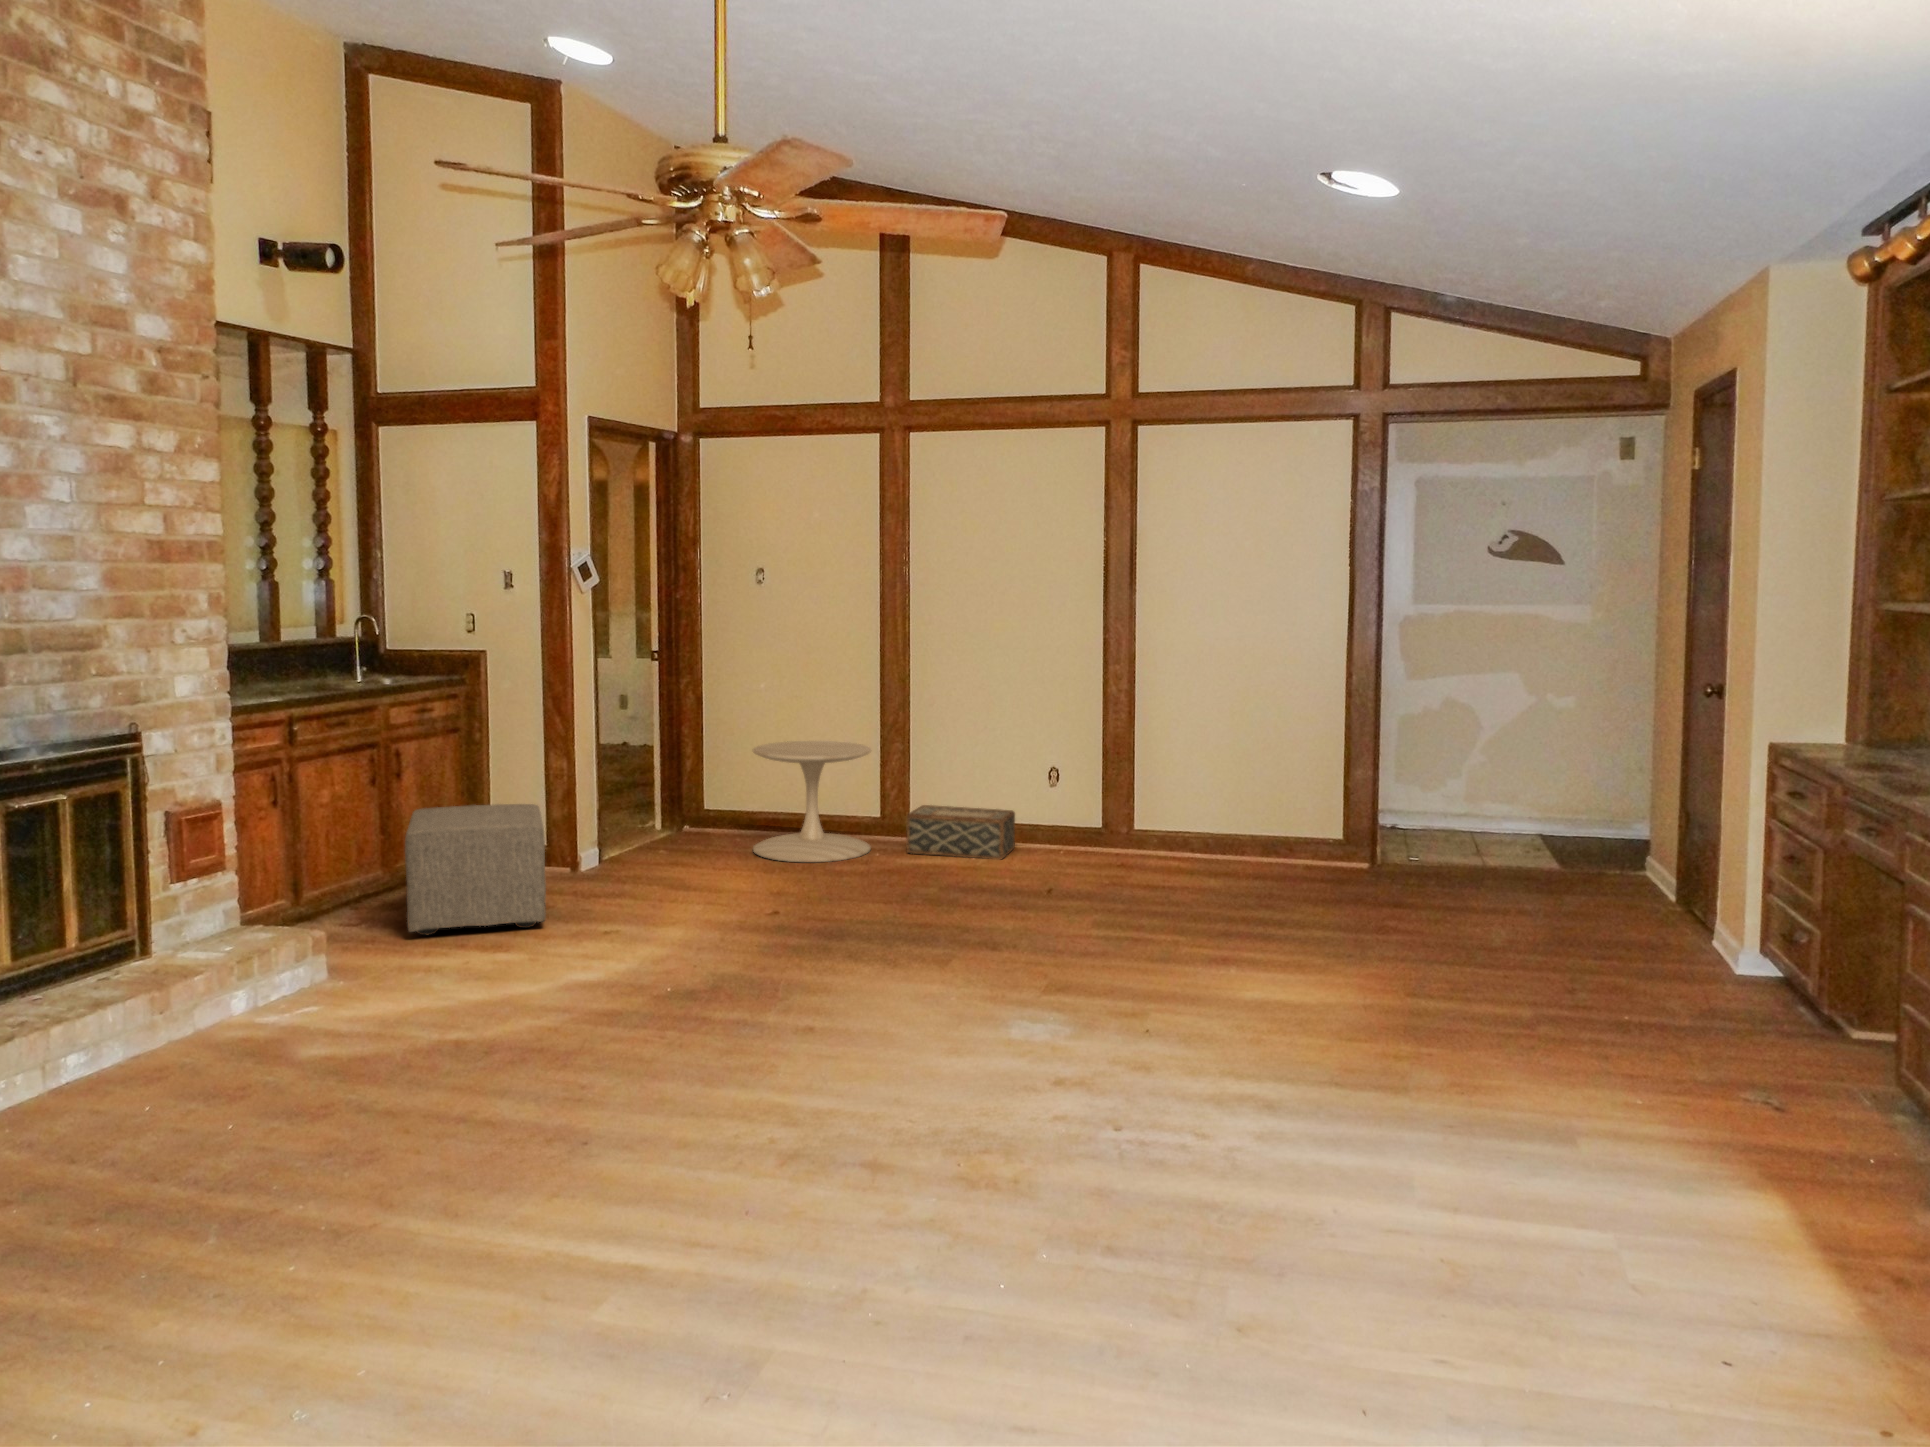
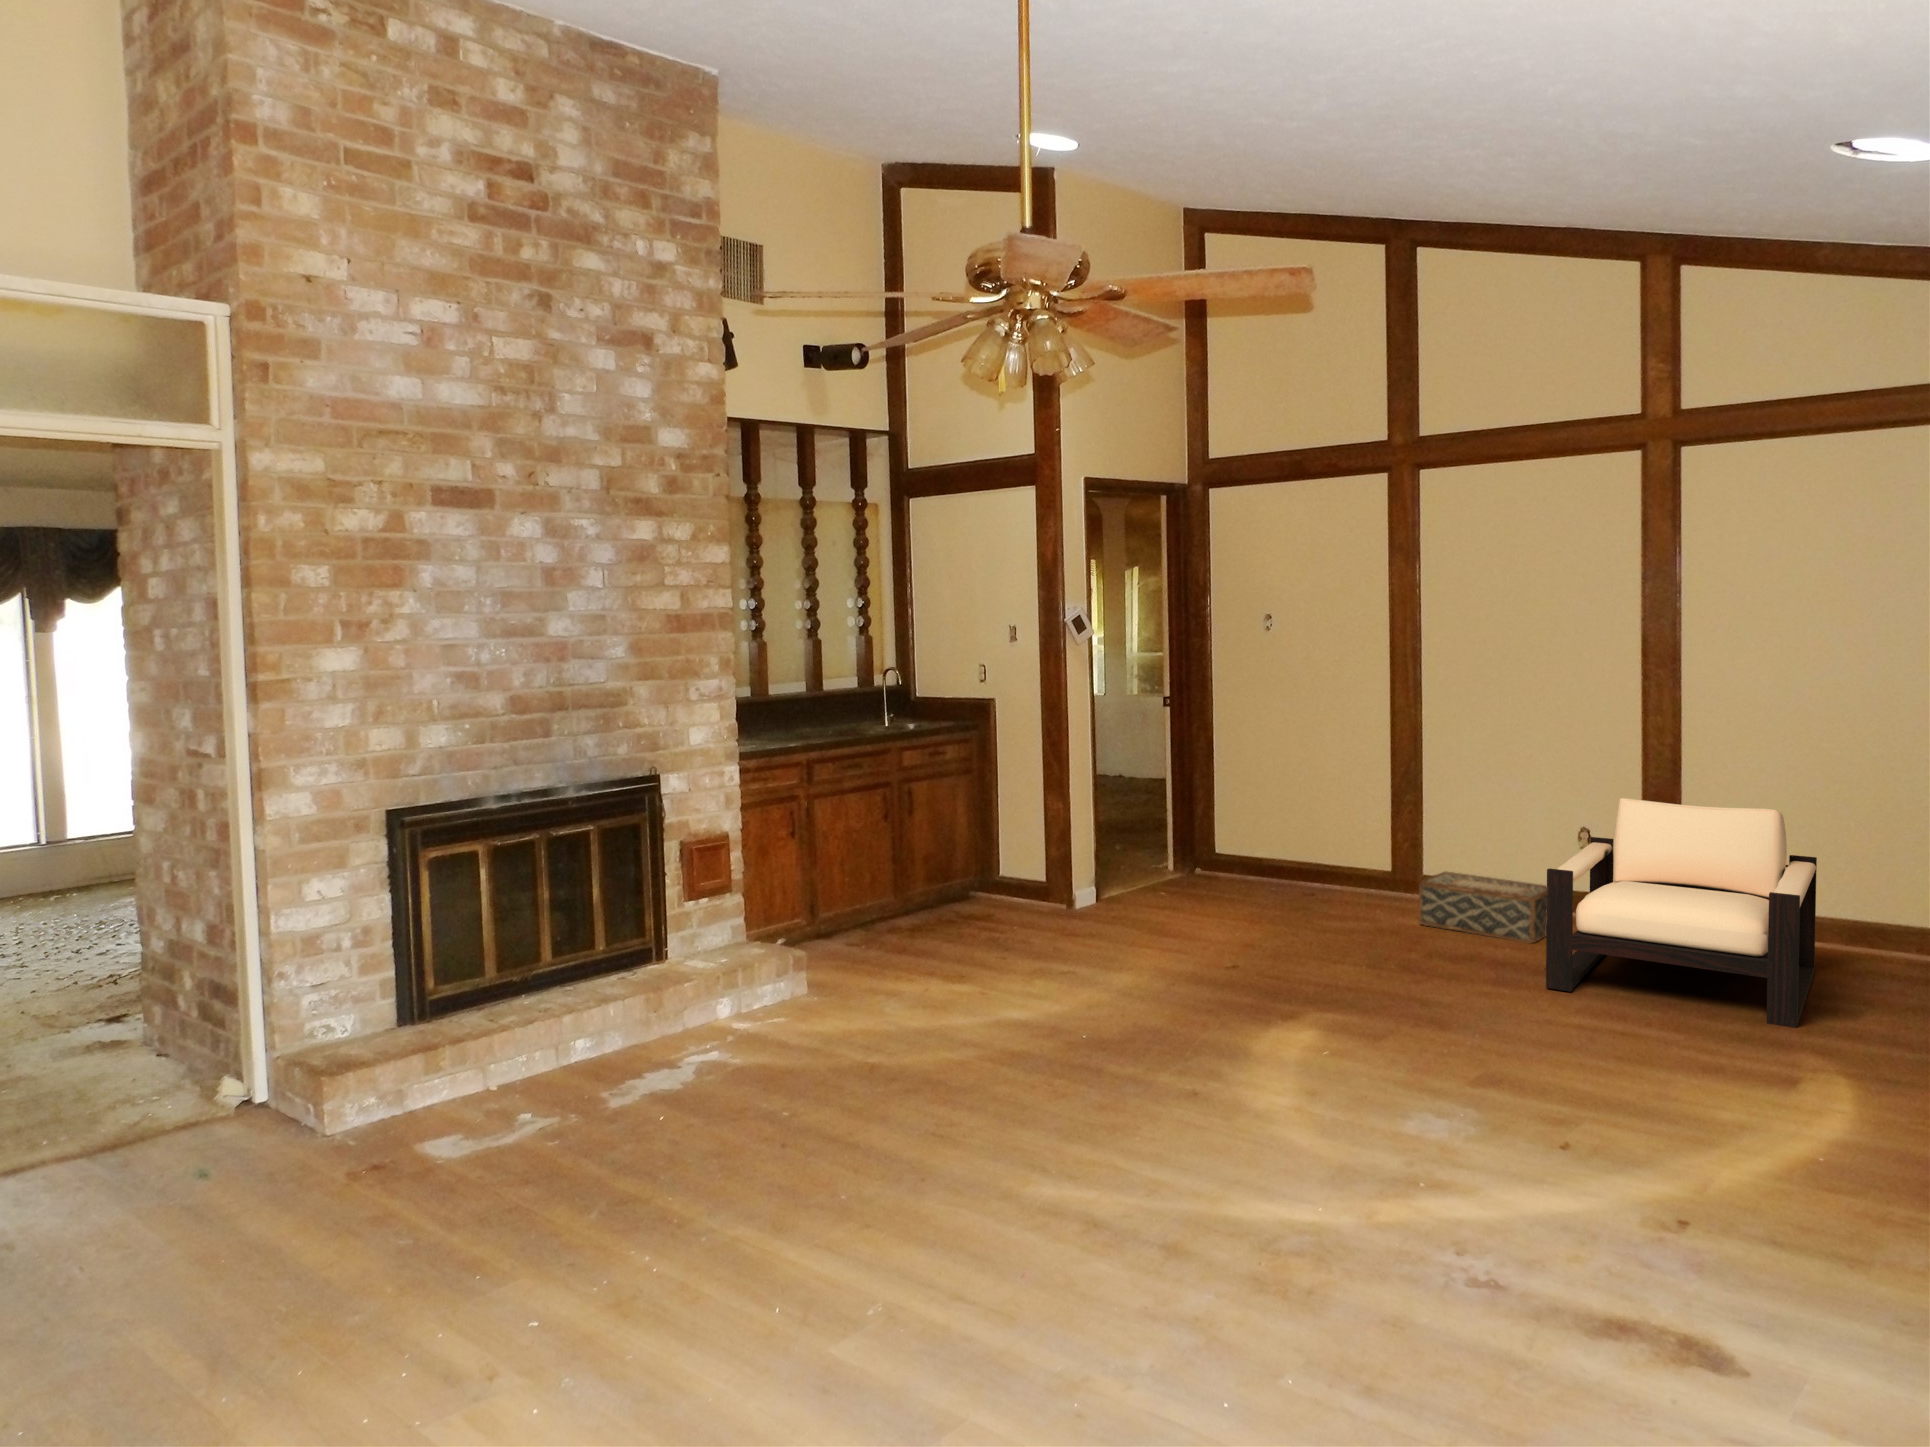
armchair: none [1029,730,1210,900] -> present [1546,798,1817,1028]
side table: present [753,741,871,863] -> none [1249,794,1381,926]
ottoman: present [405,804,546,935] -> none [885,845,1020,967]

